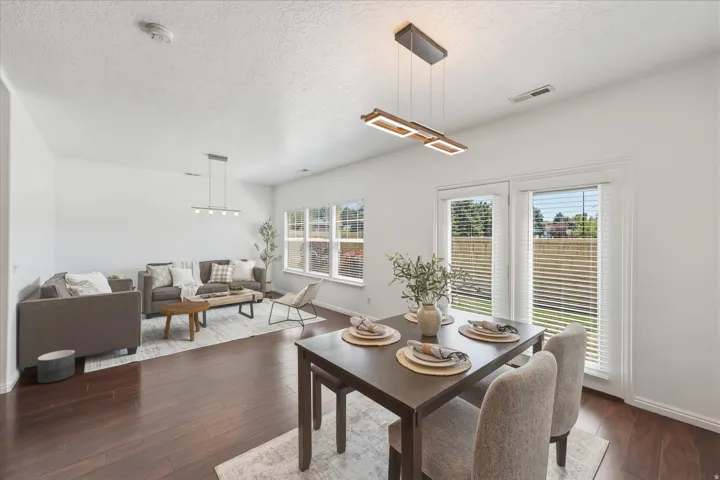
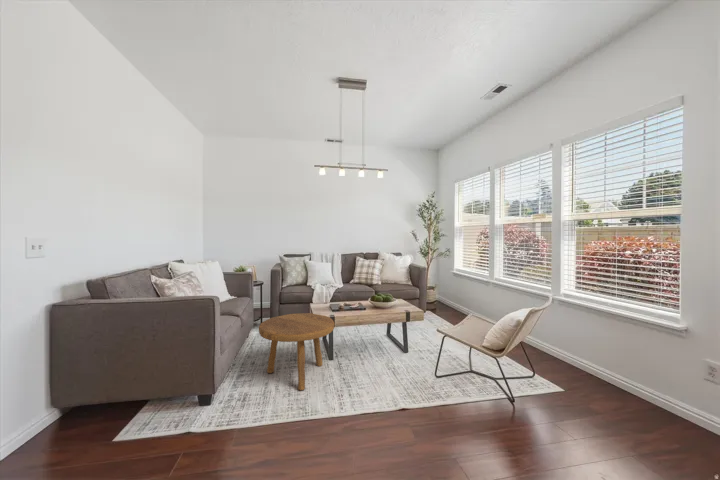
planter: present [38,350,75,383] -> none [40,389,104,457]

